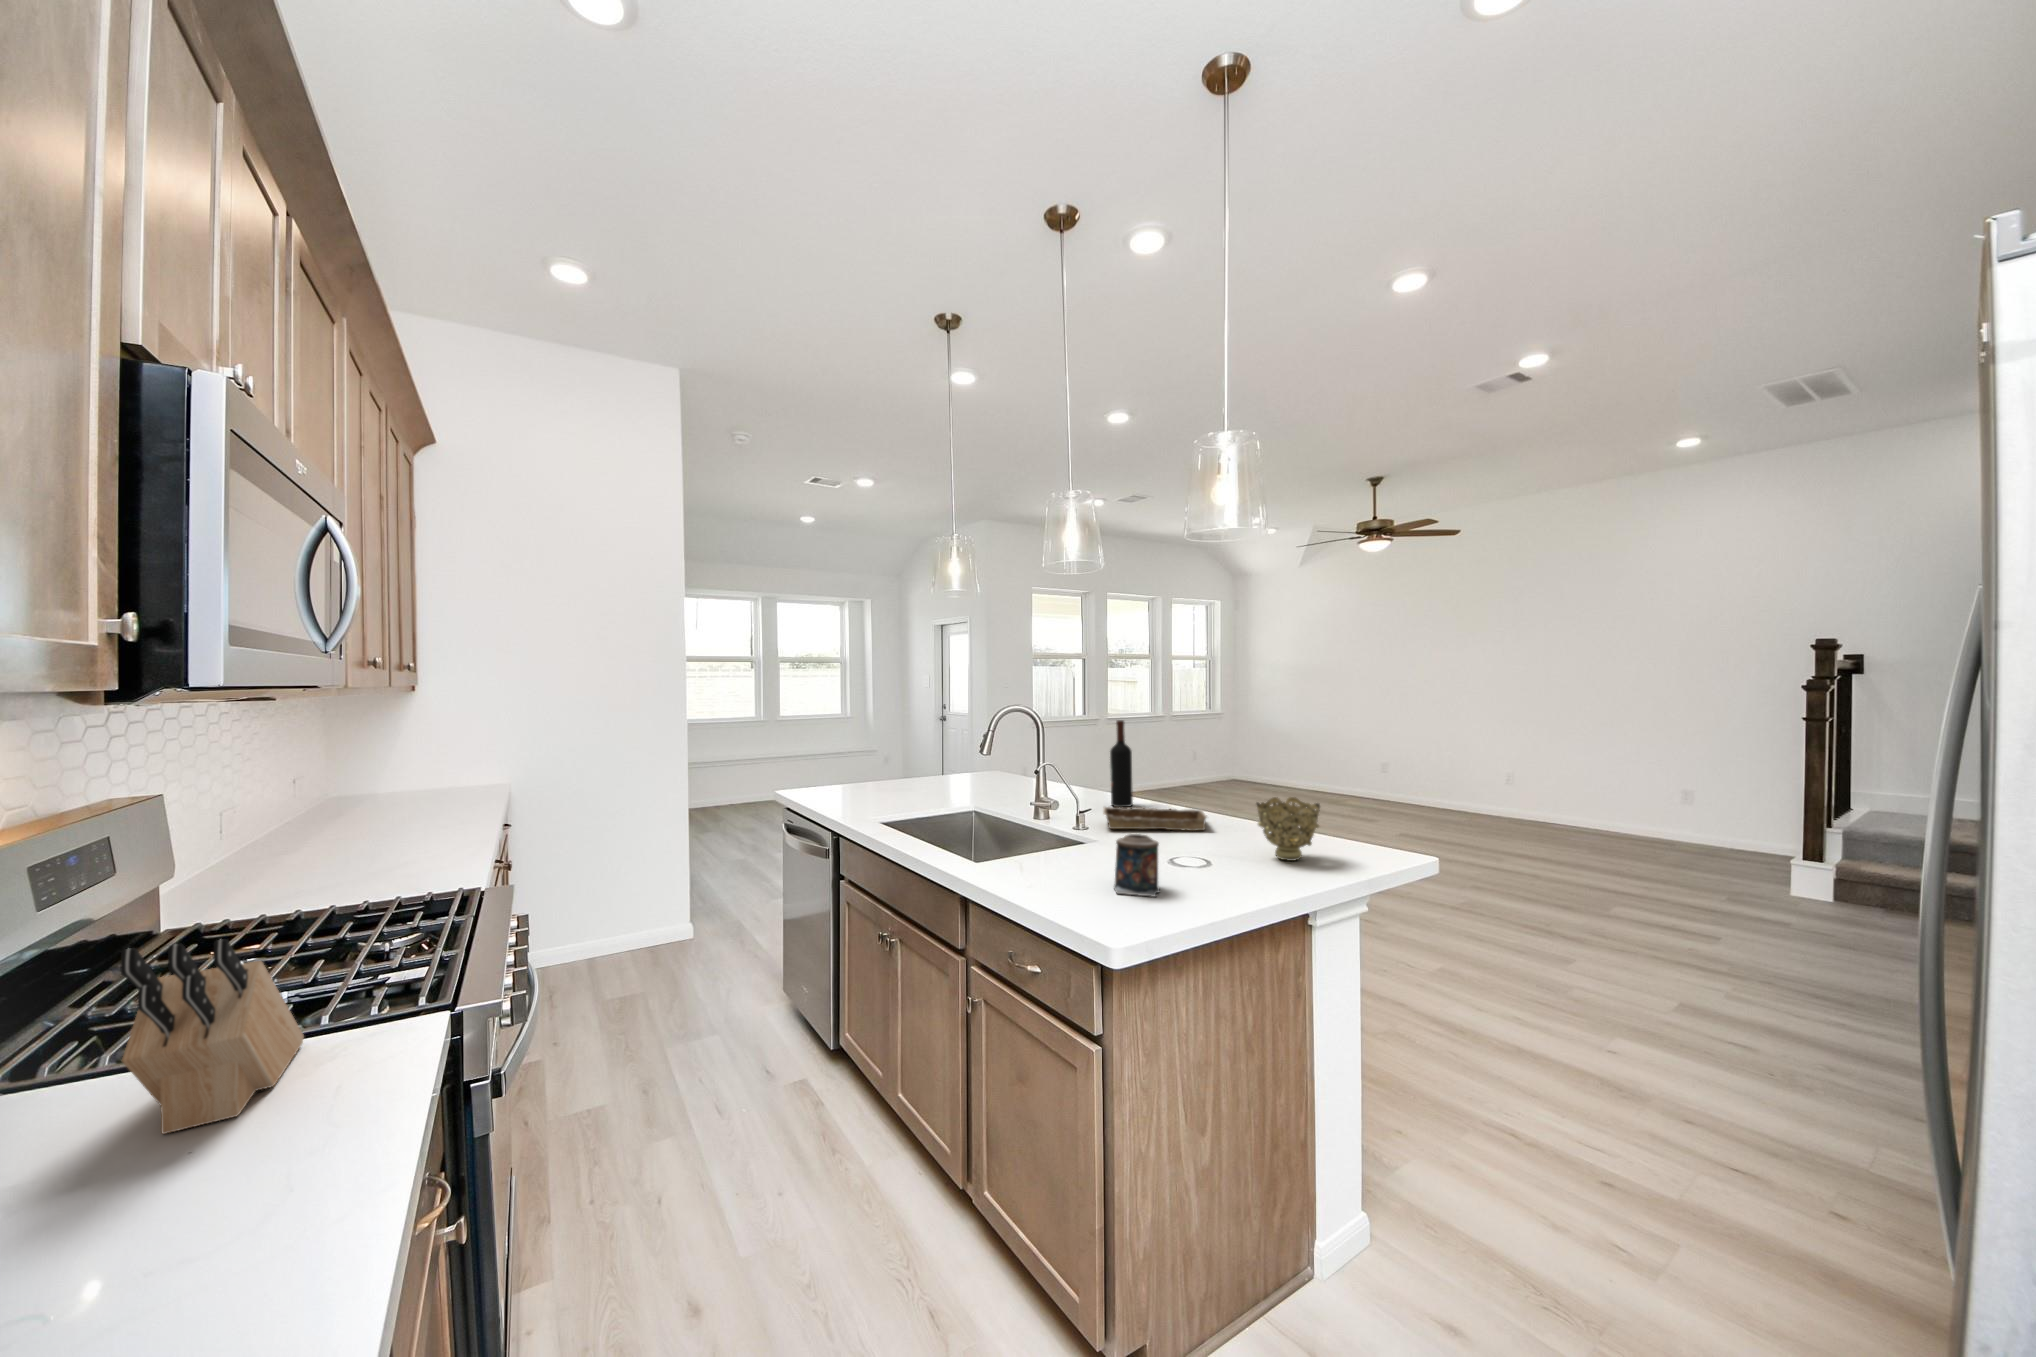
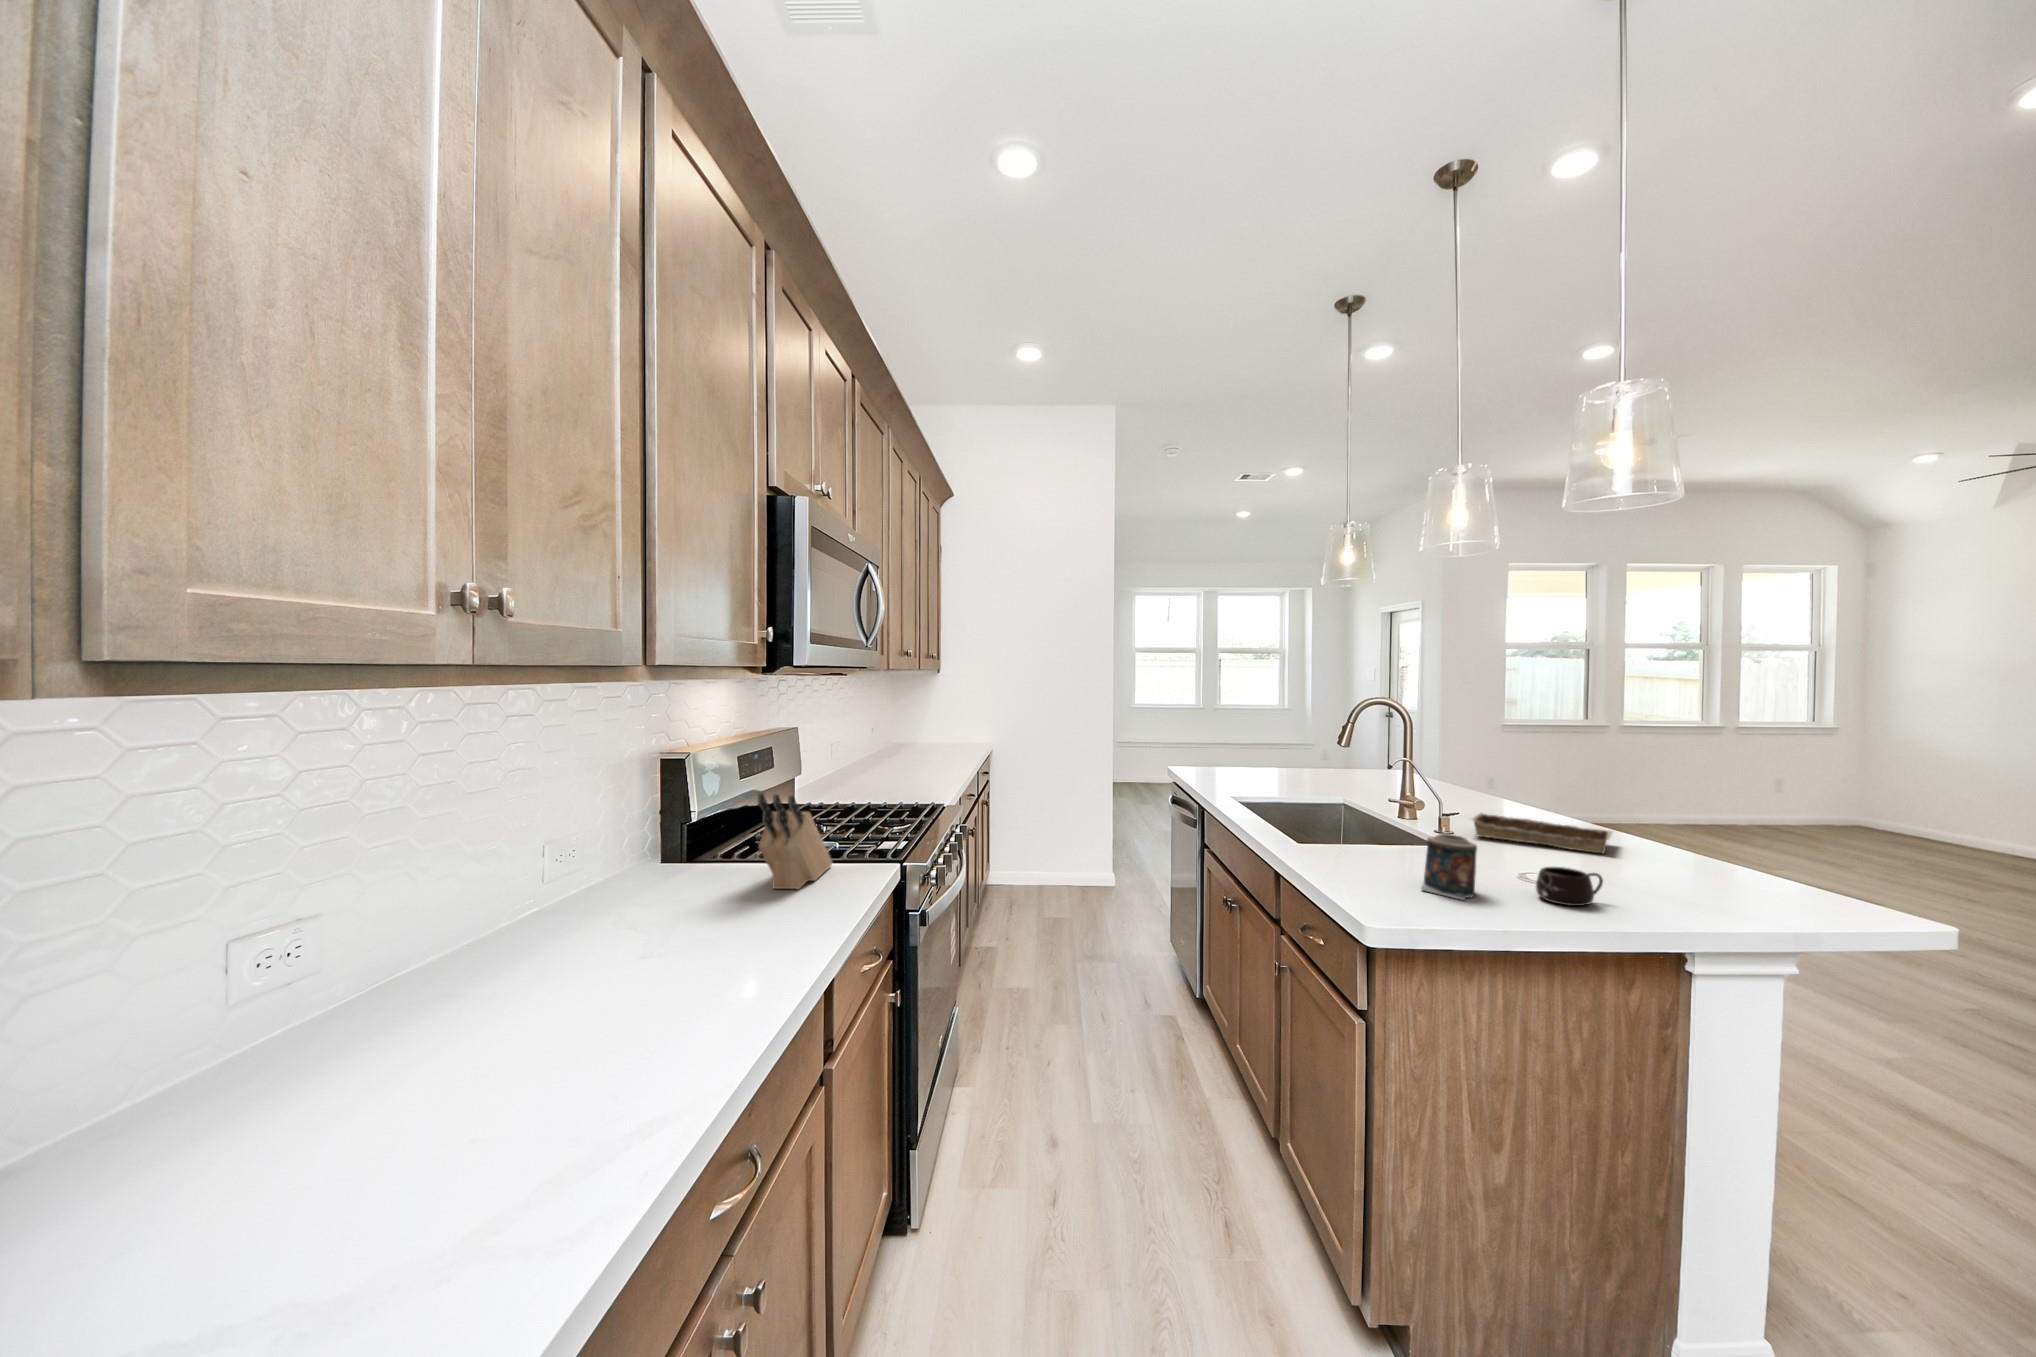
wine bottle: present [1110,720,1133,807] -> none [1507,721,1536,819]
decorative bowl: present [1257,797,1320,861] -> none [1645,822,1745,900]
mug: none [1199,850,1244,884] -> present [1536,867,1603,906]

